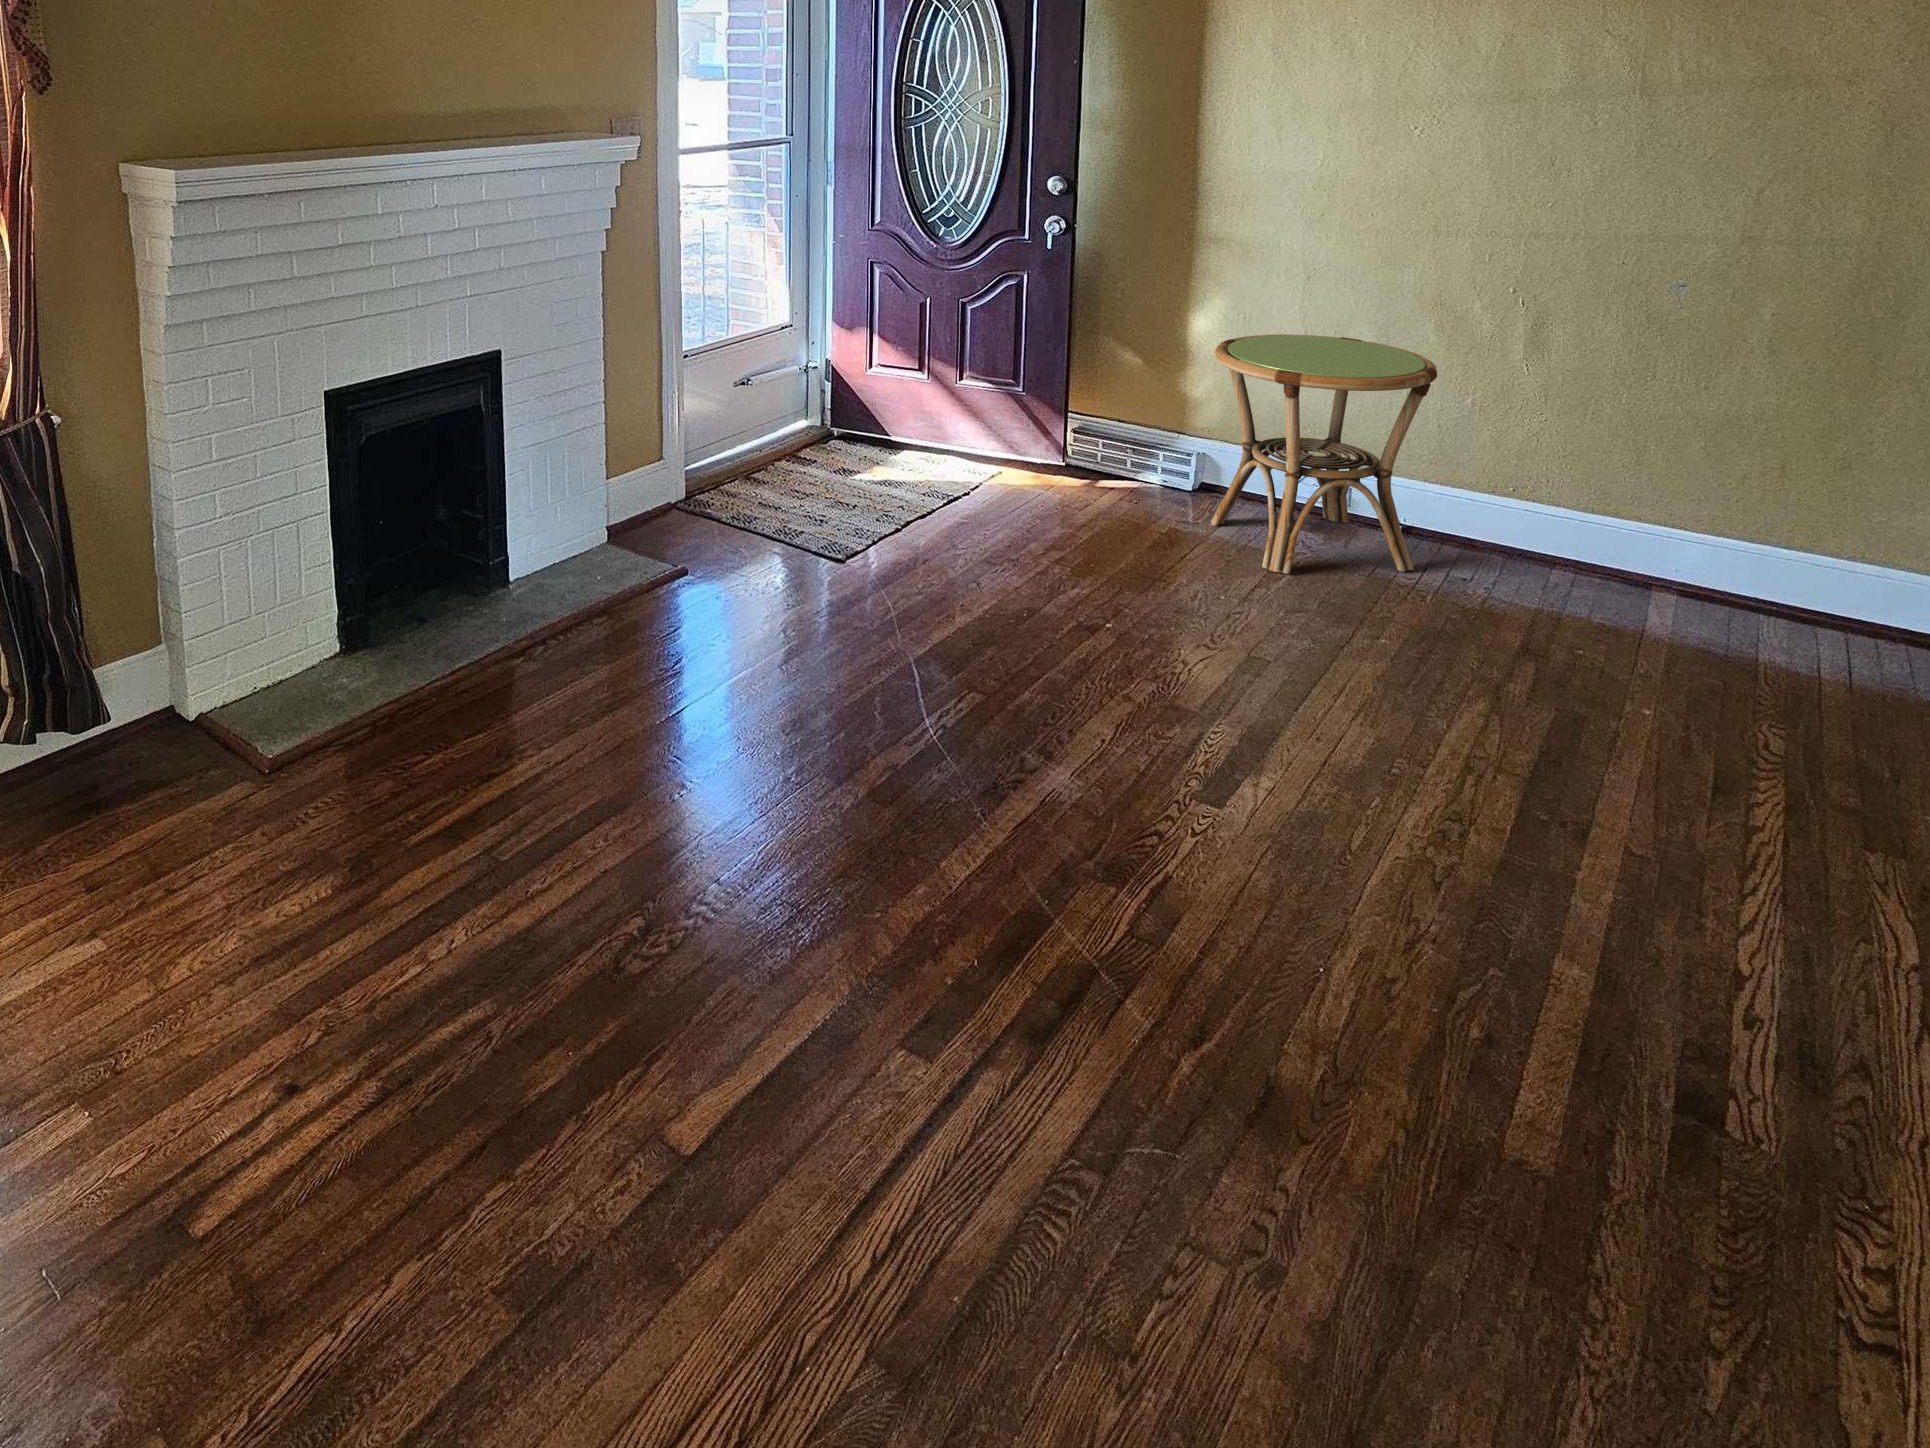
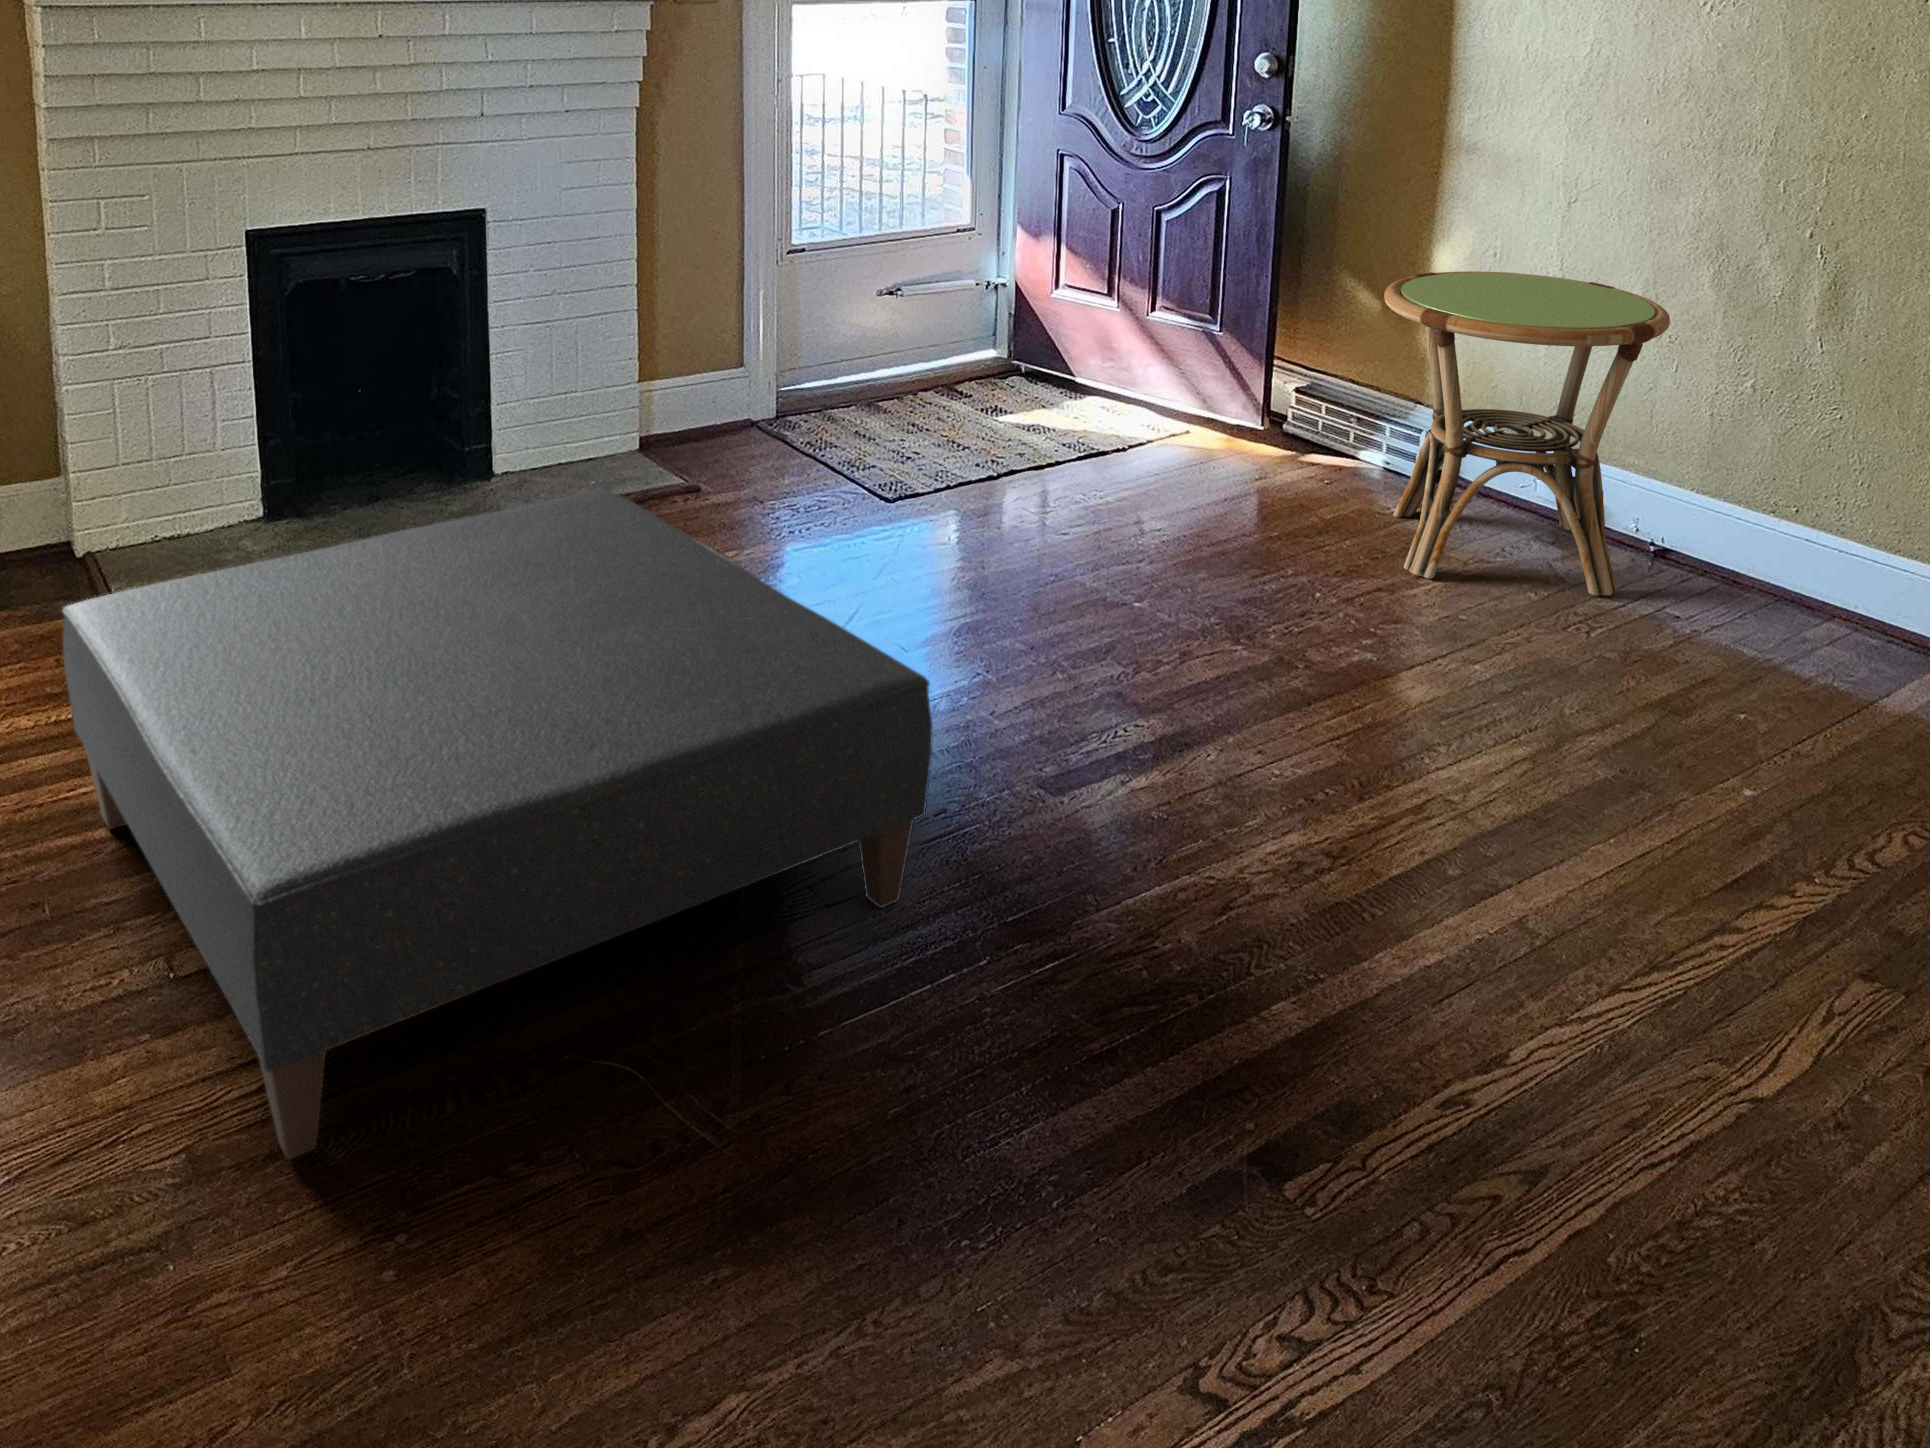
ottoman: none [425,596,1243,1330] -> present [62,490,933,1160]

